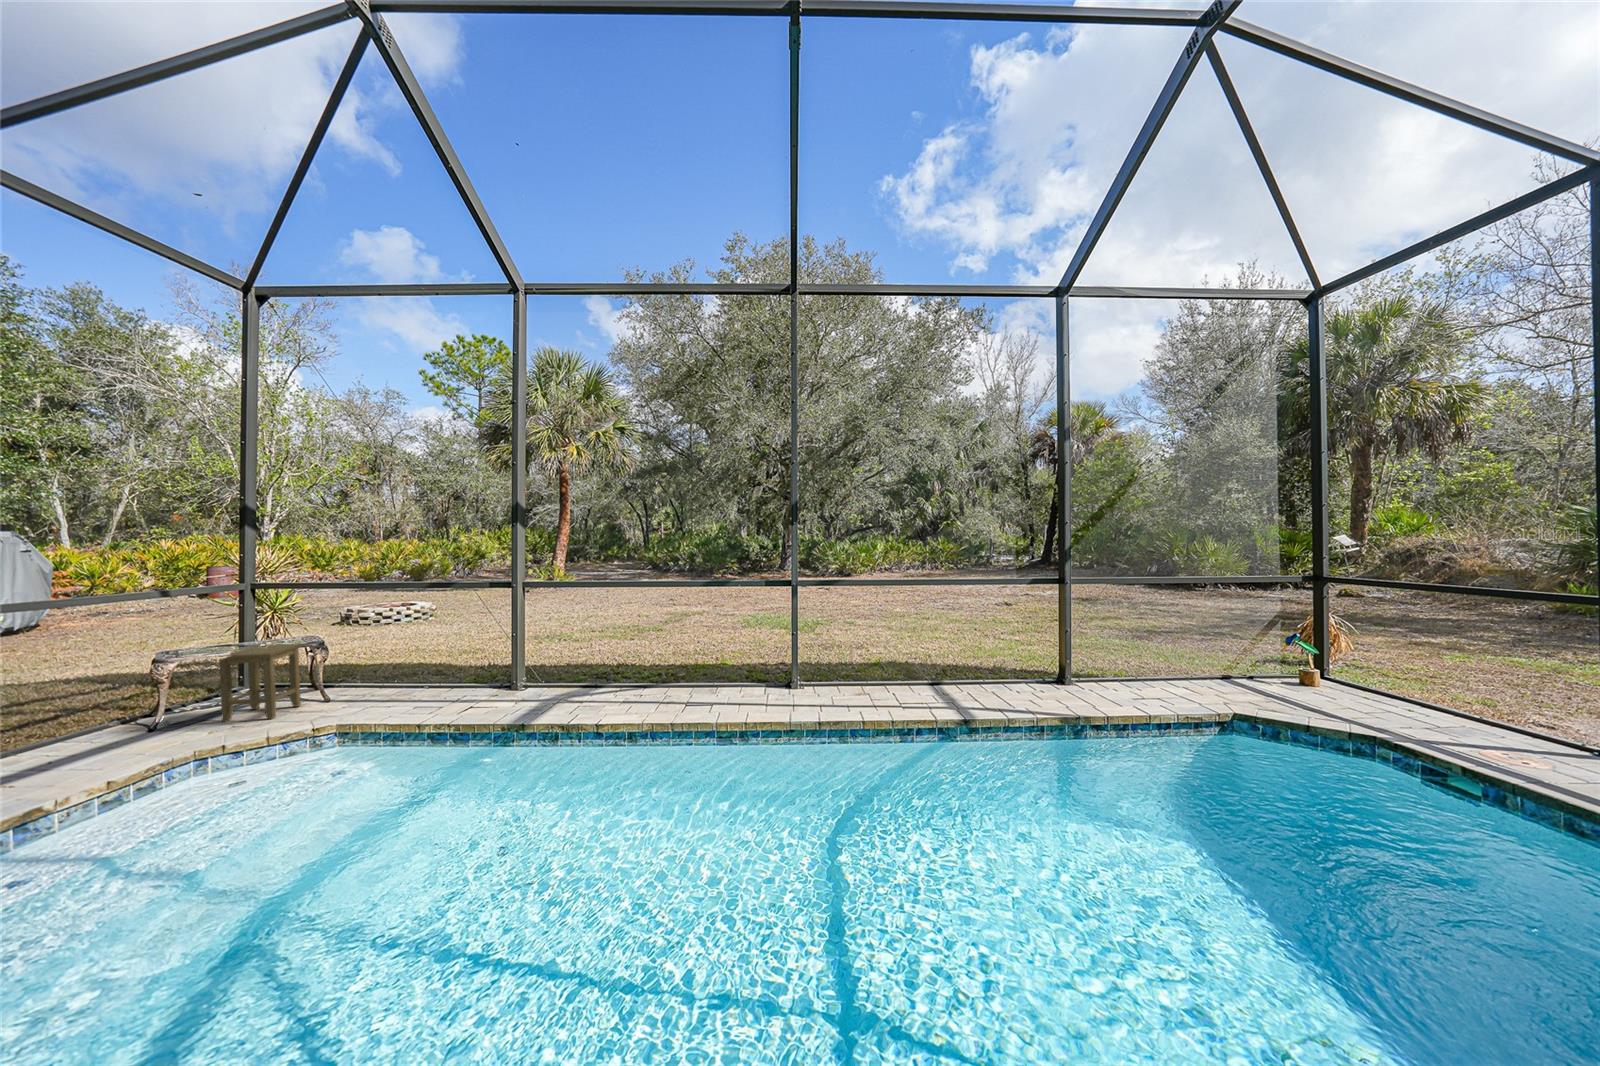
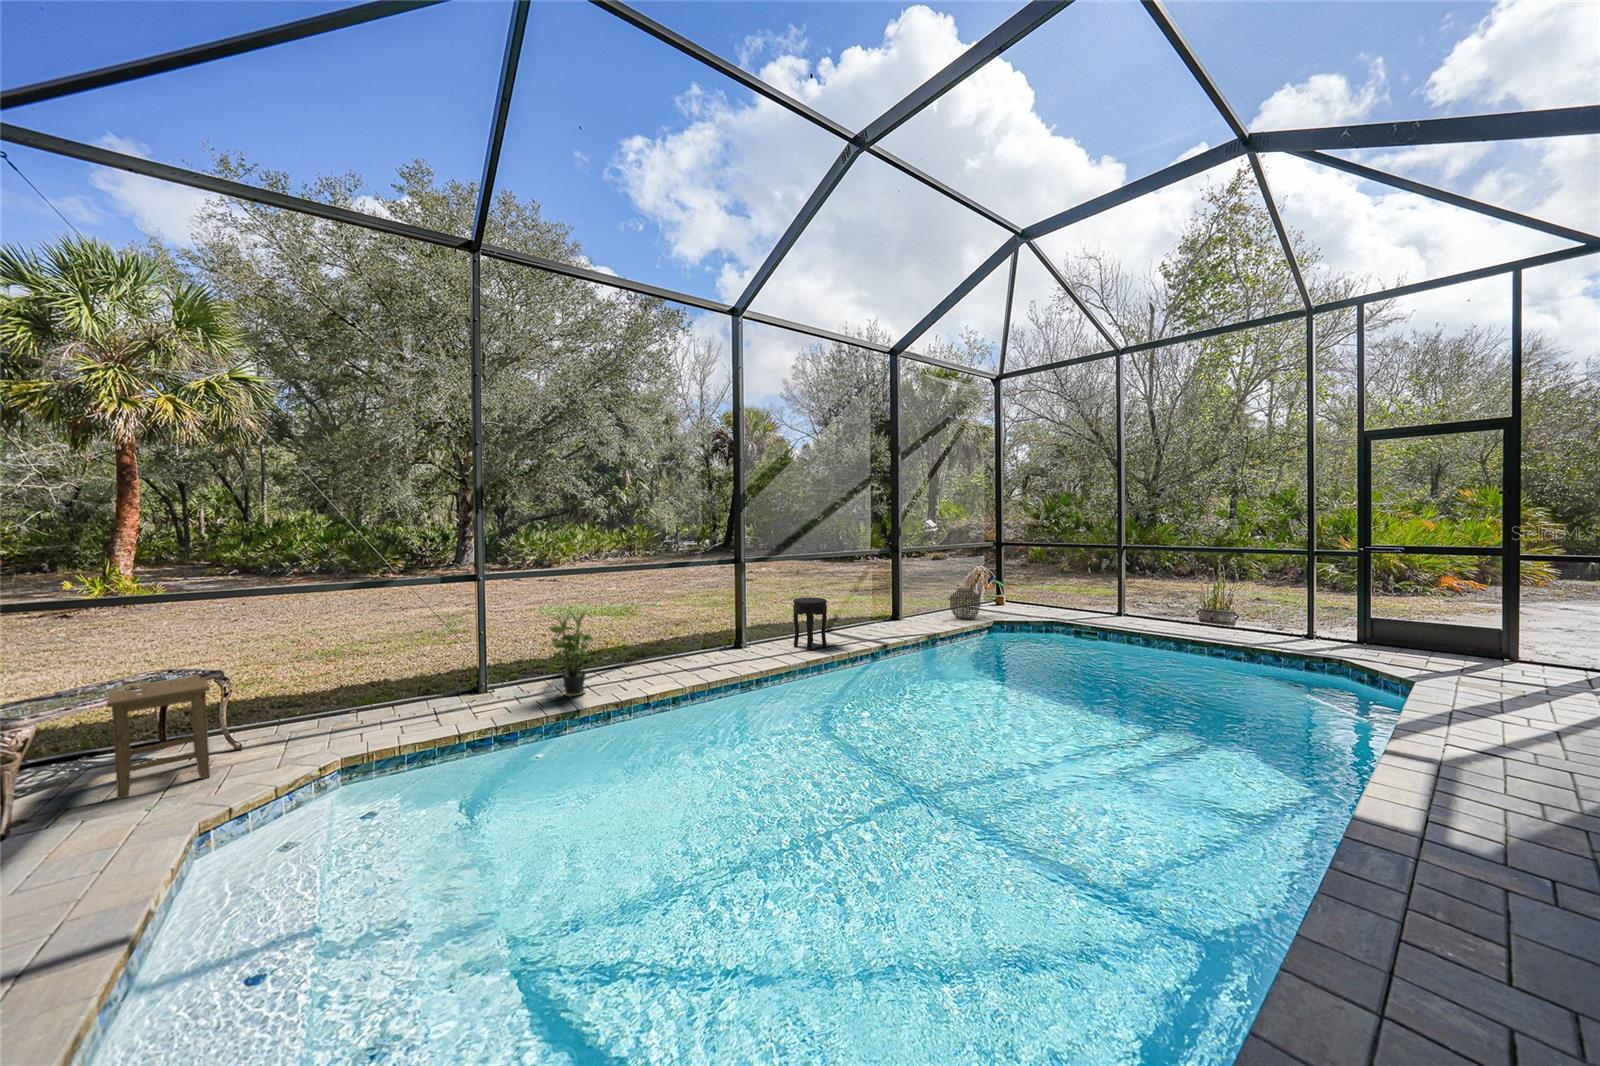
potted plant: none [528,622,578,709] -> present [548,610,593,697]
side table: none [846,636,891,706] -> present [793,597,827,650]
woven basket: none [1157,649,1213,704] -> present [950,588,980,620]

